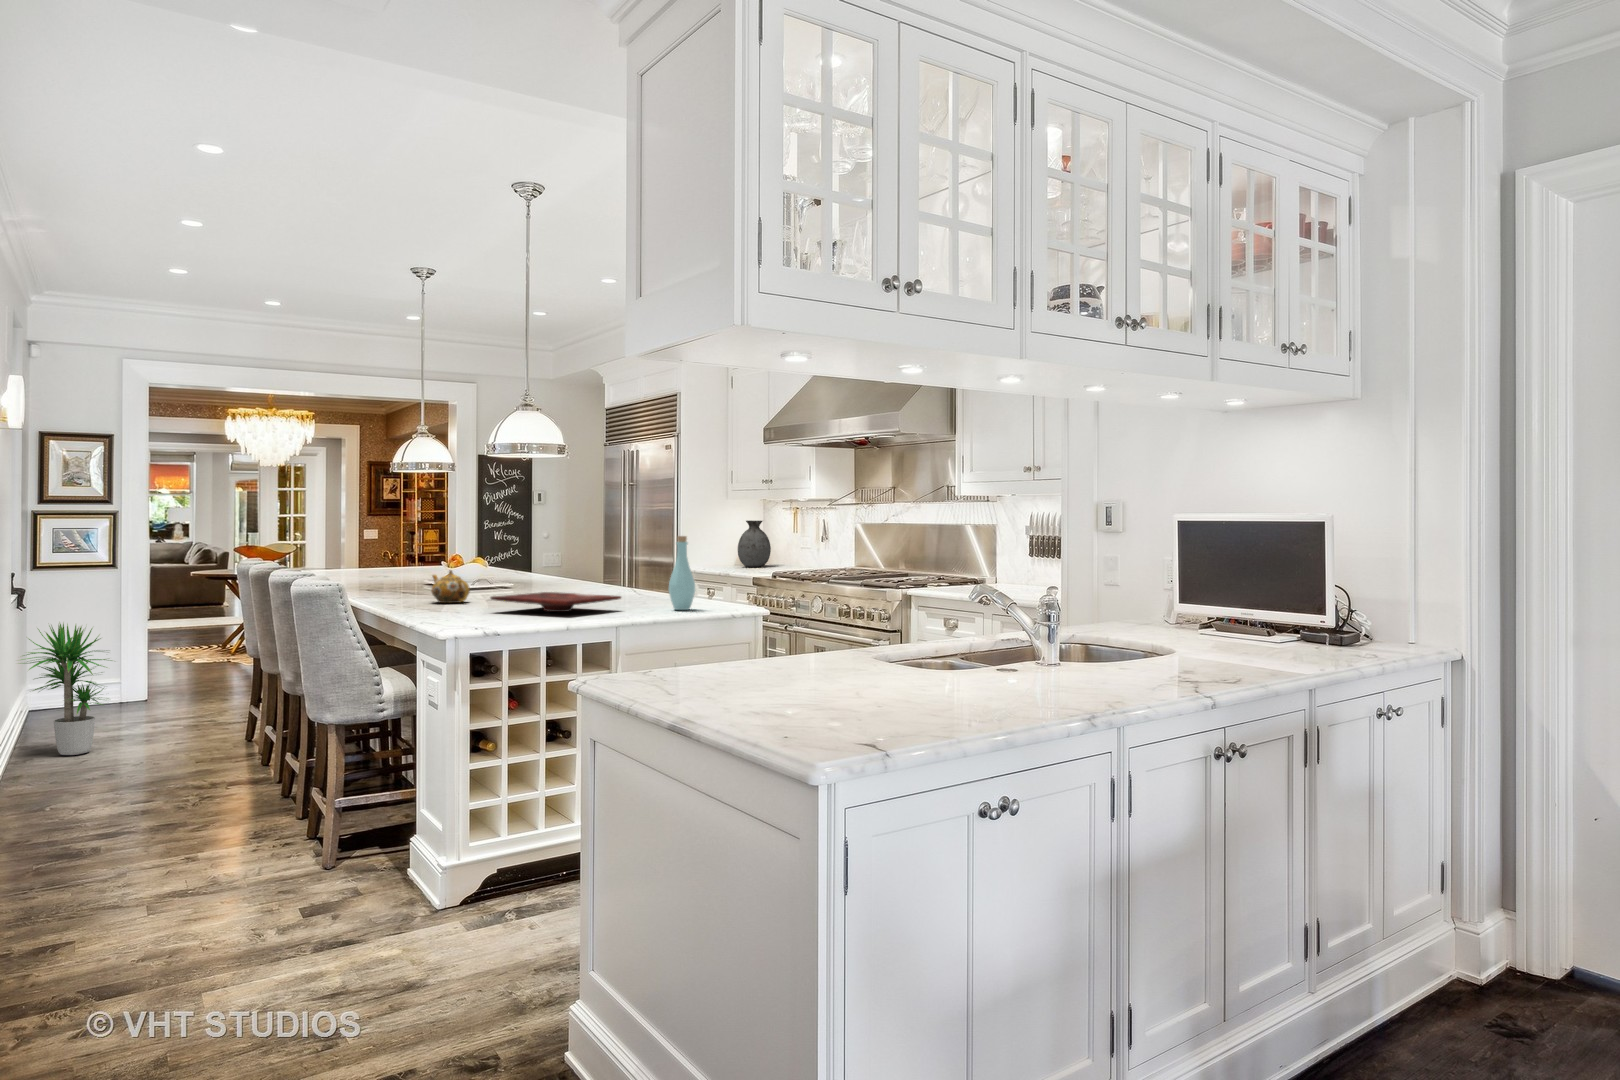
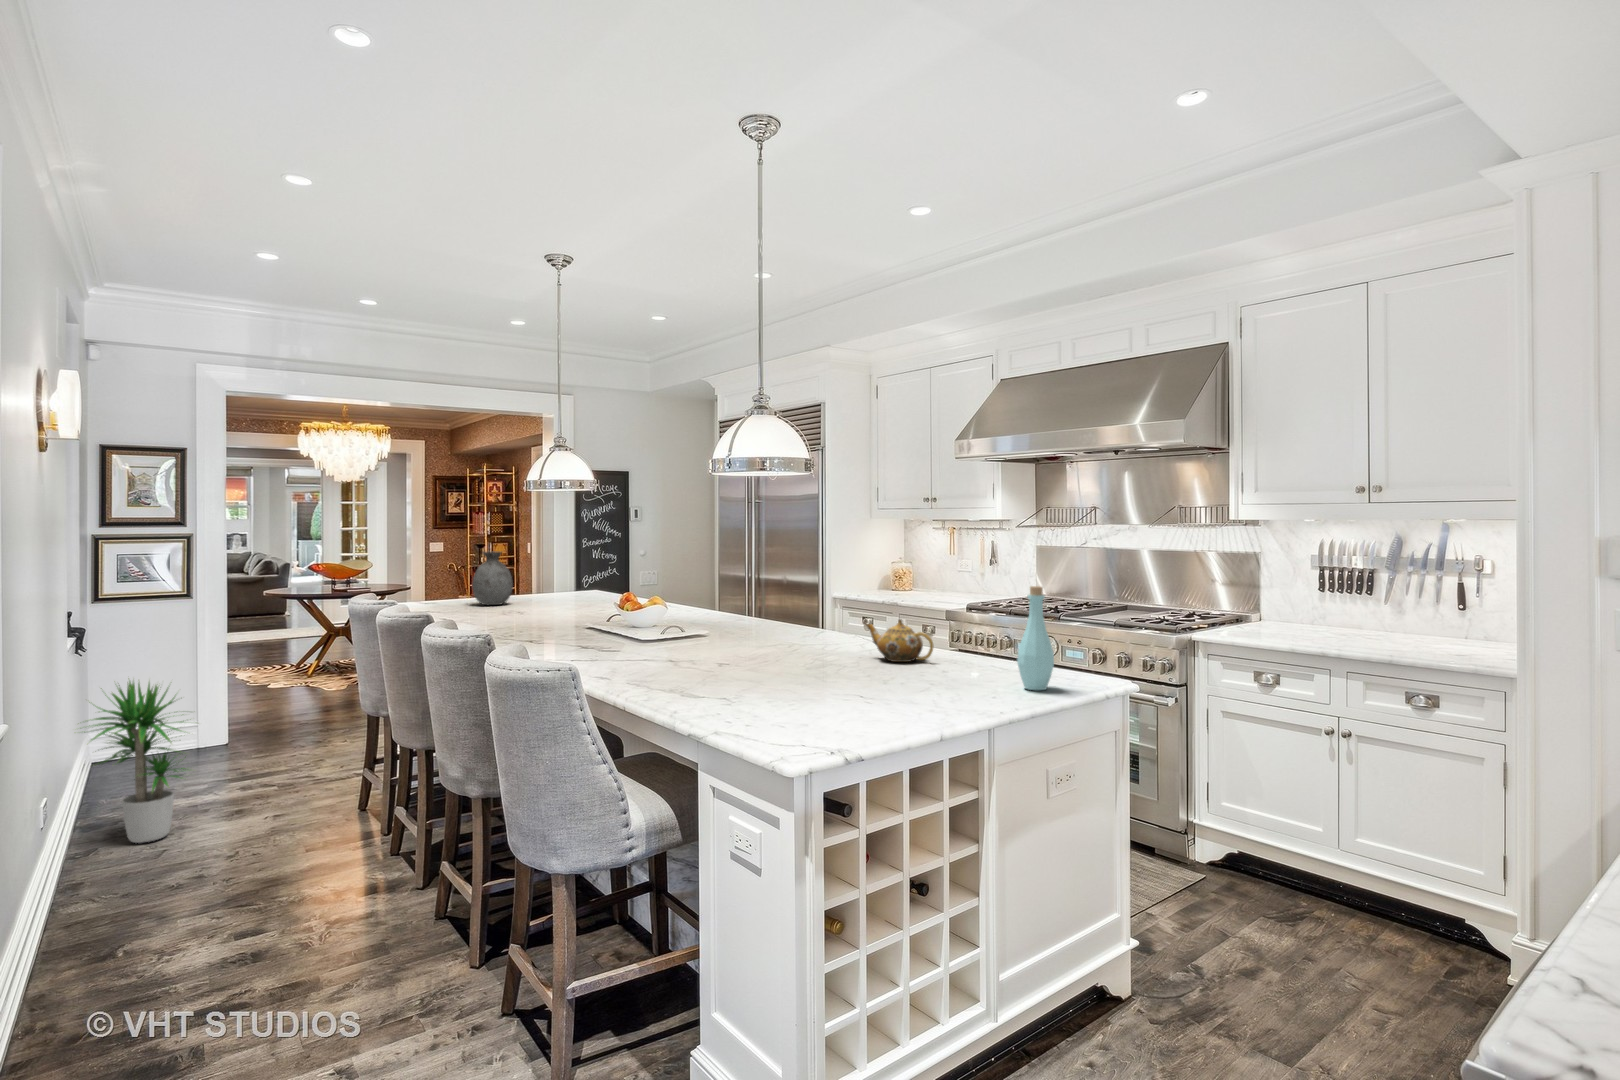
vase: present [738,520,771,567] -> present [472,552,513,605]
teapot: present [431,570,470,603] -> present [867,619,933,662]
cutting board: present [491,592,621,612] -> none [779,661,957,698]

